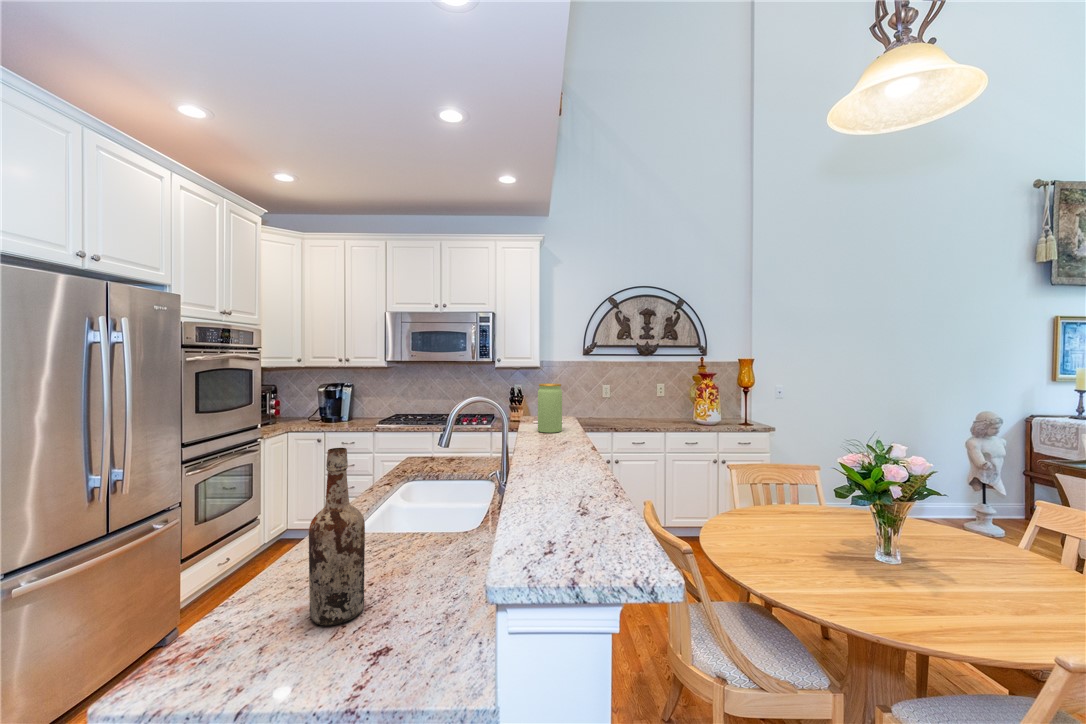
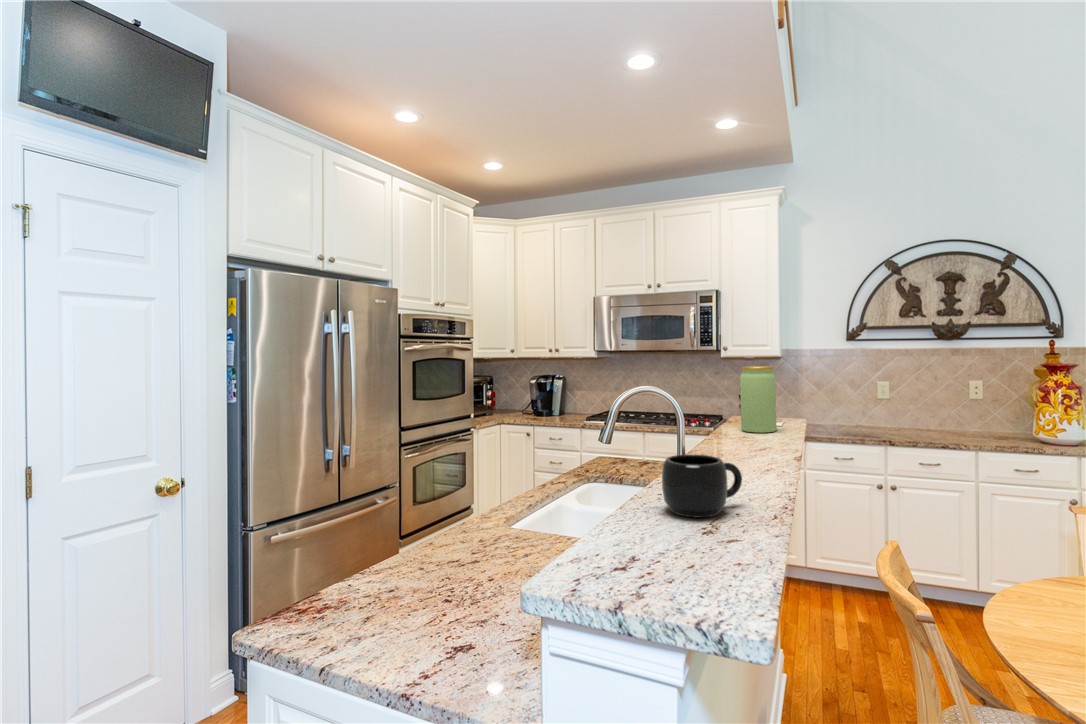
wine bottle: present [309,448,365,625] -> none [415,427,471,611]
mug: none [537,456,588,504] -> present [662,455,742,517]

